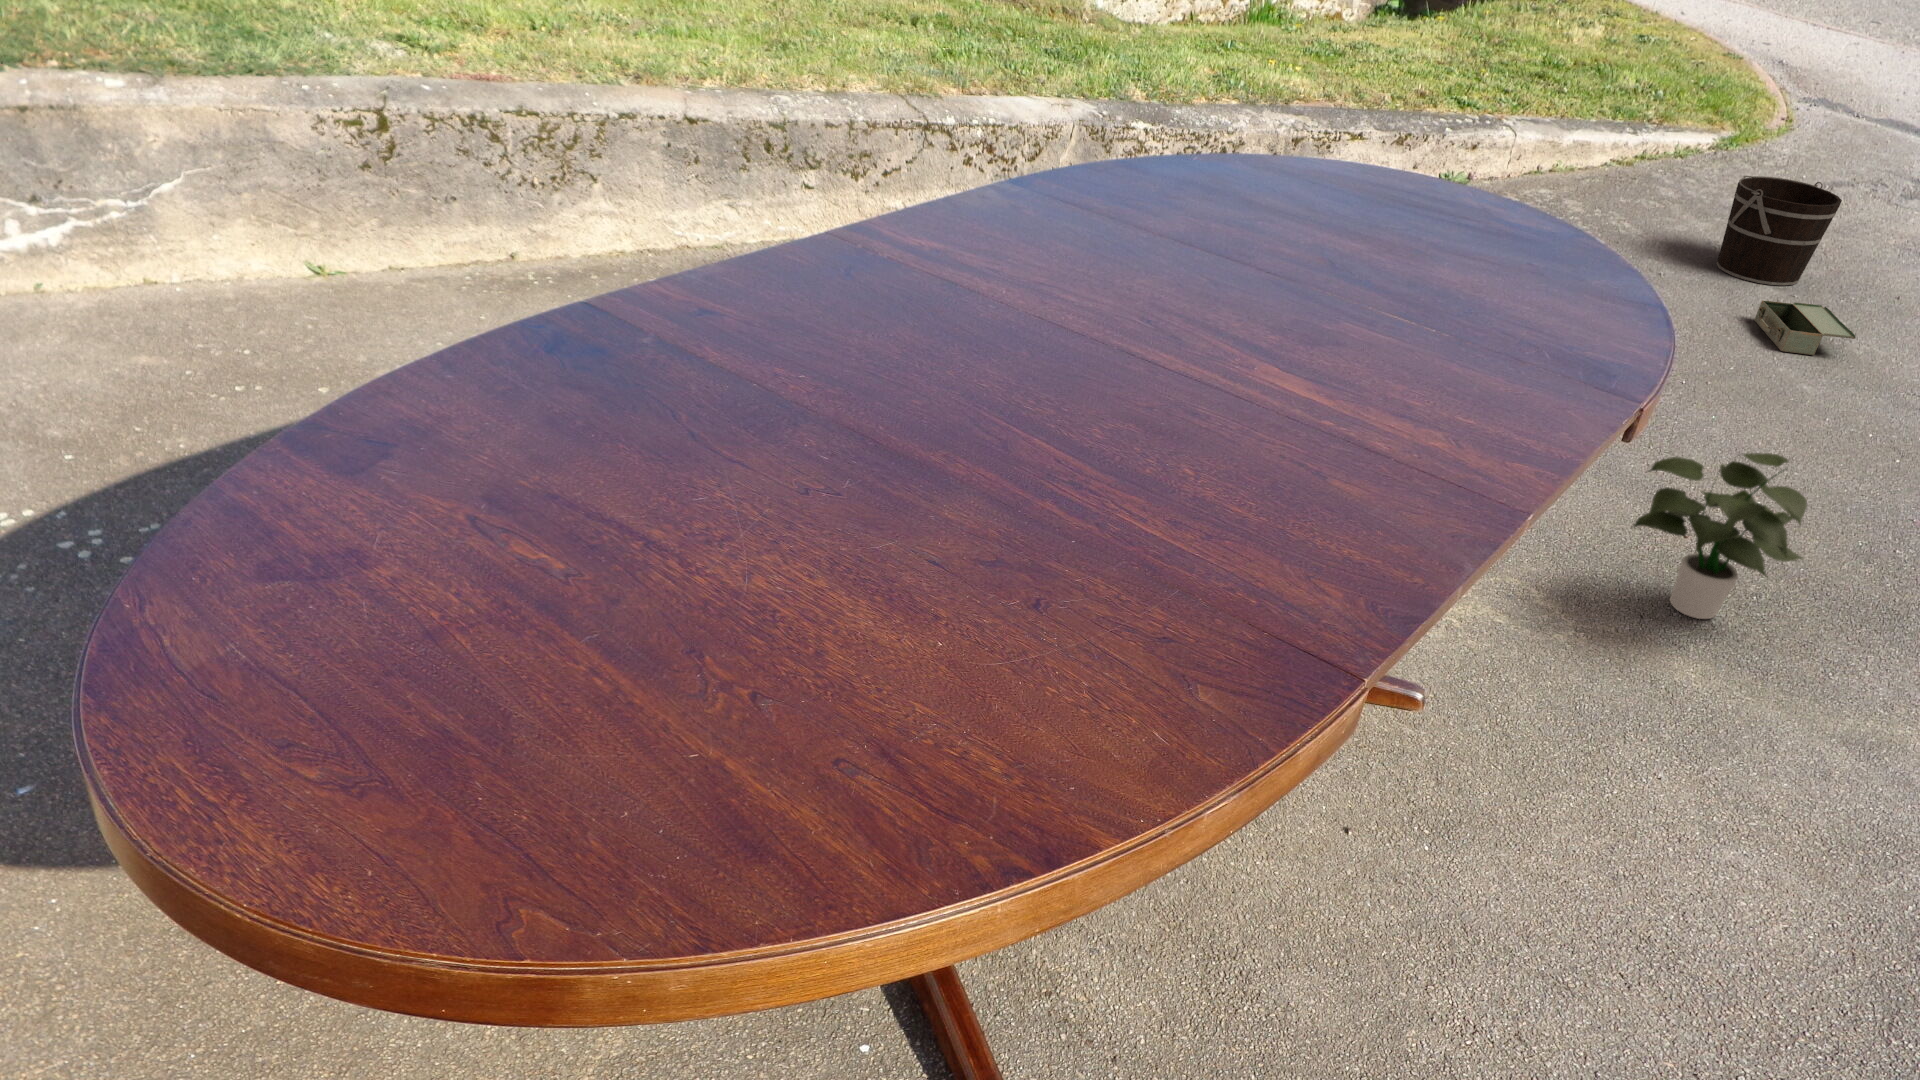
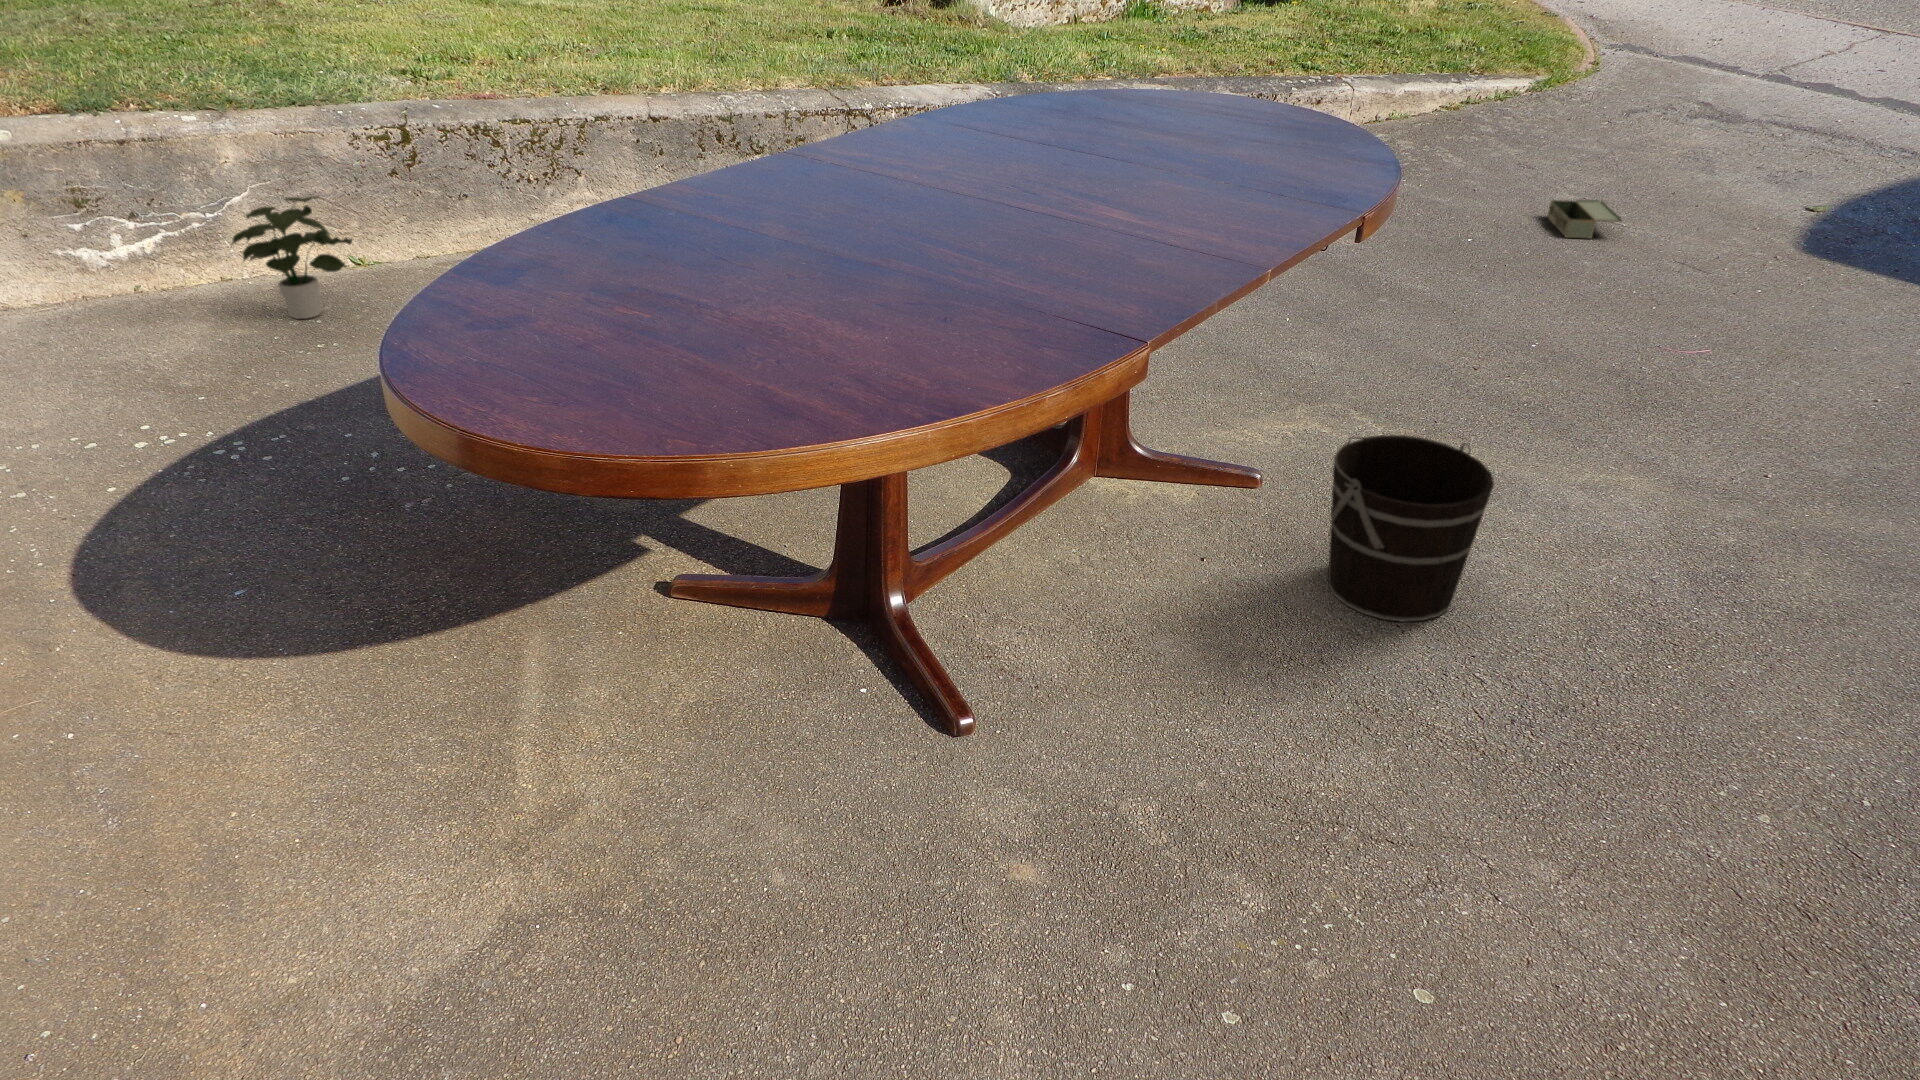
bucket: present [1717,176,1842,286] -> present [1328,435,1494,622]
potted plant: present [1633,453,1807,619] -> present [232,196,352,319]

